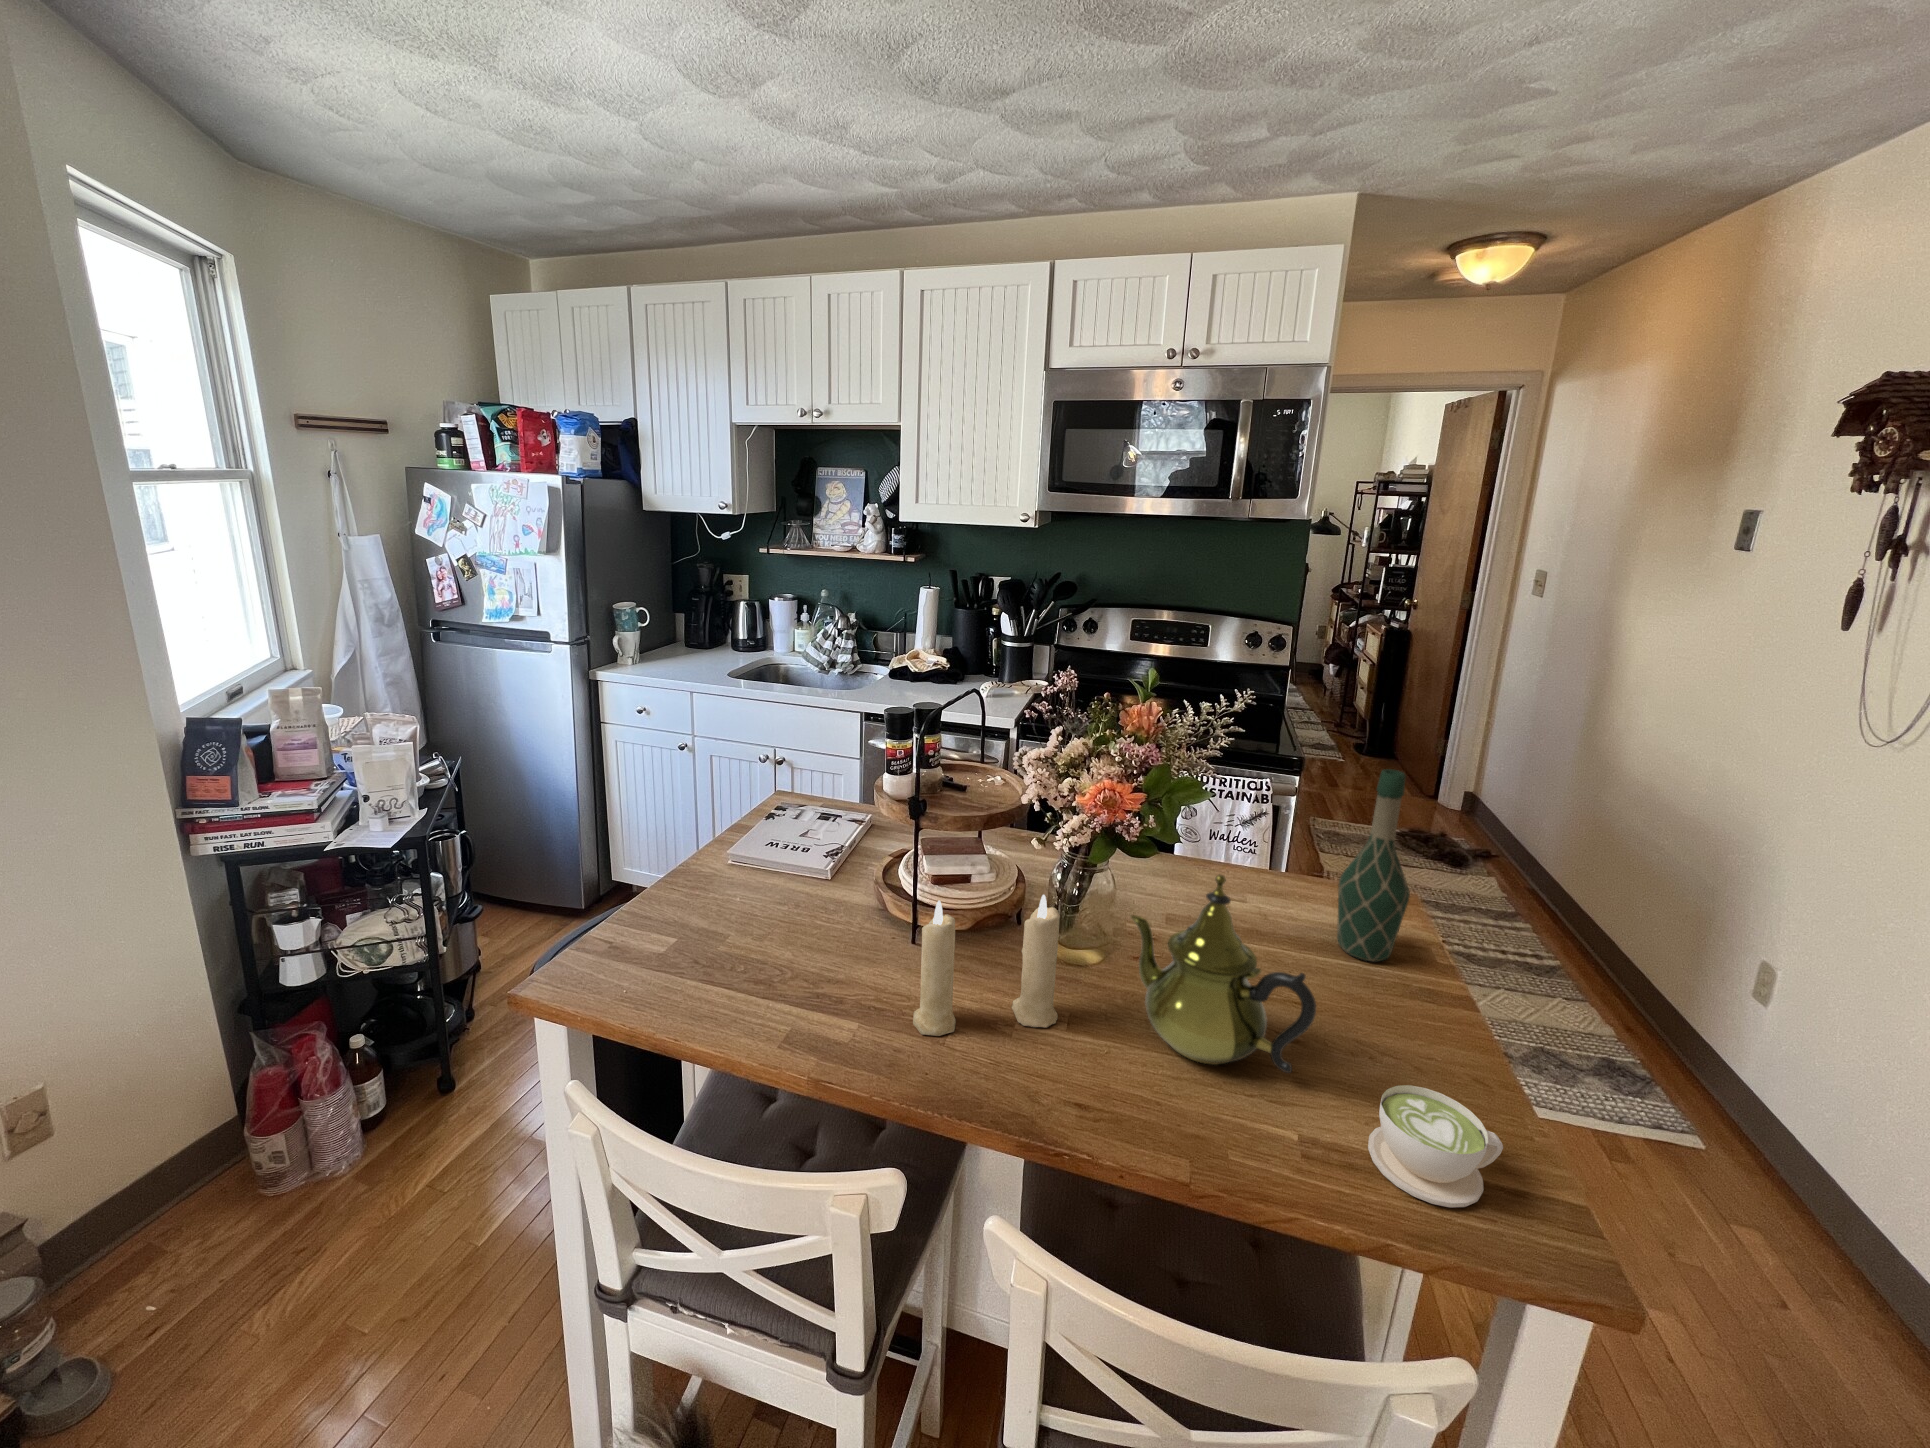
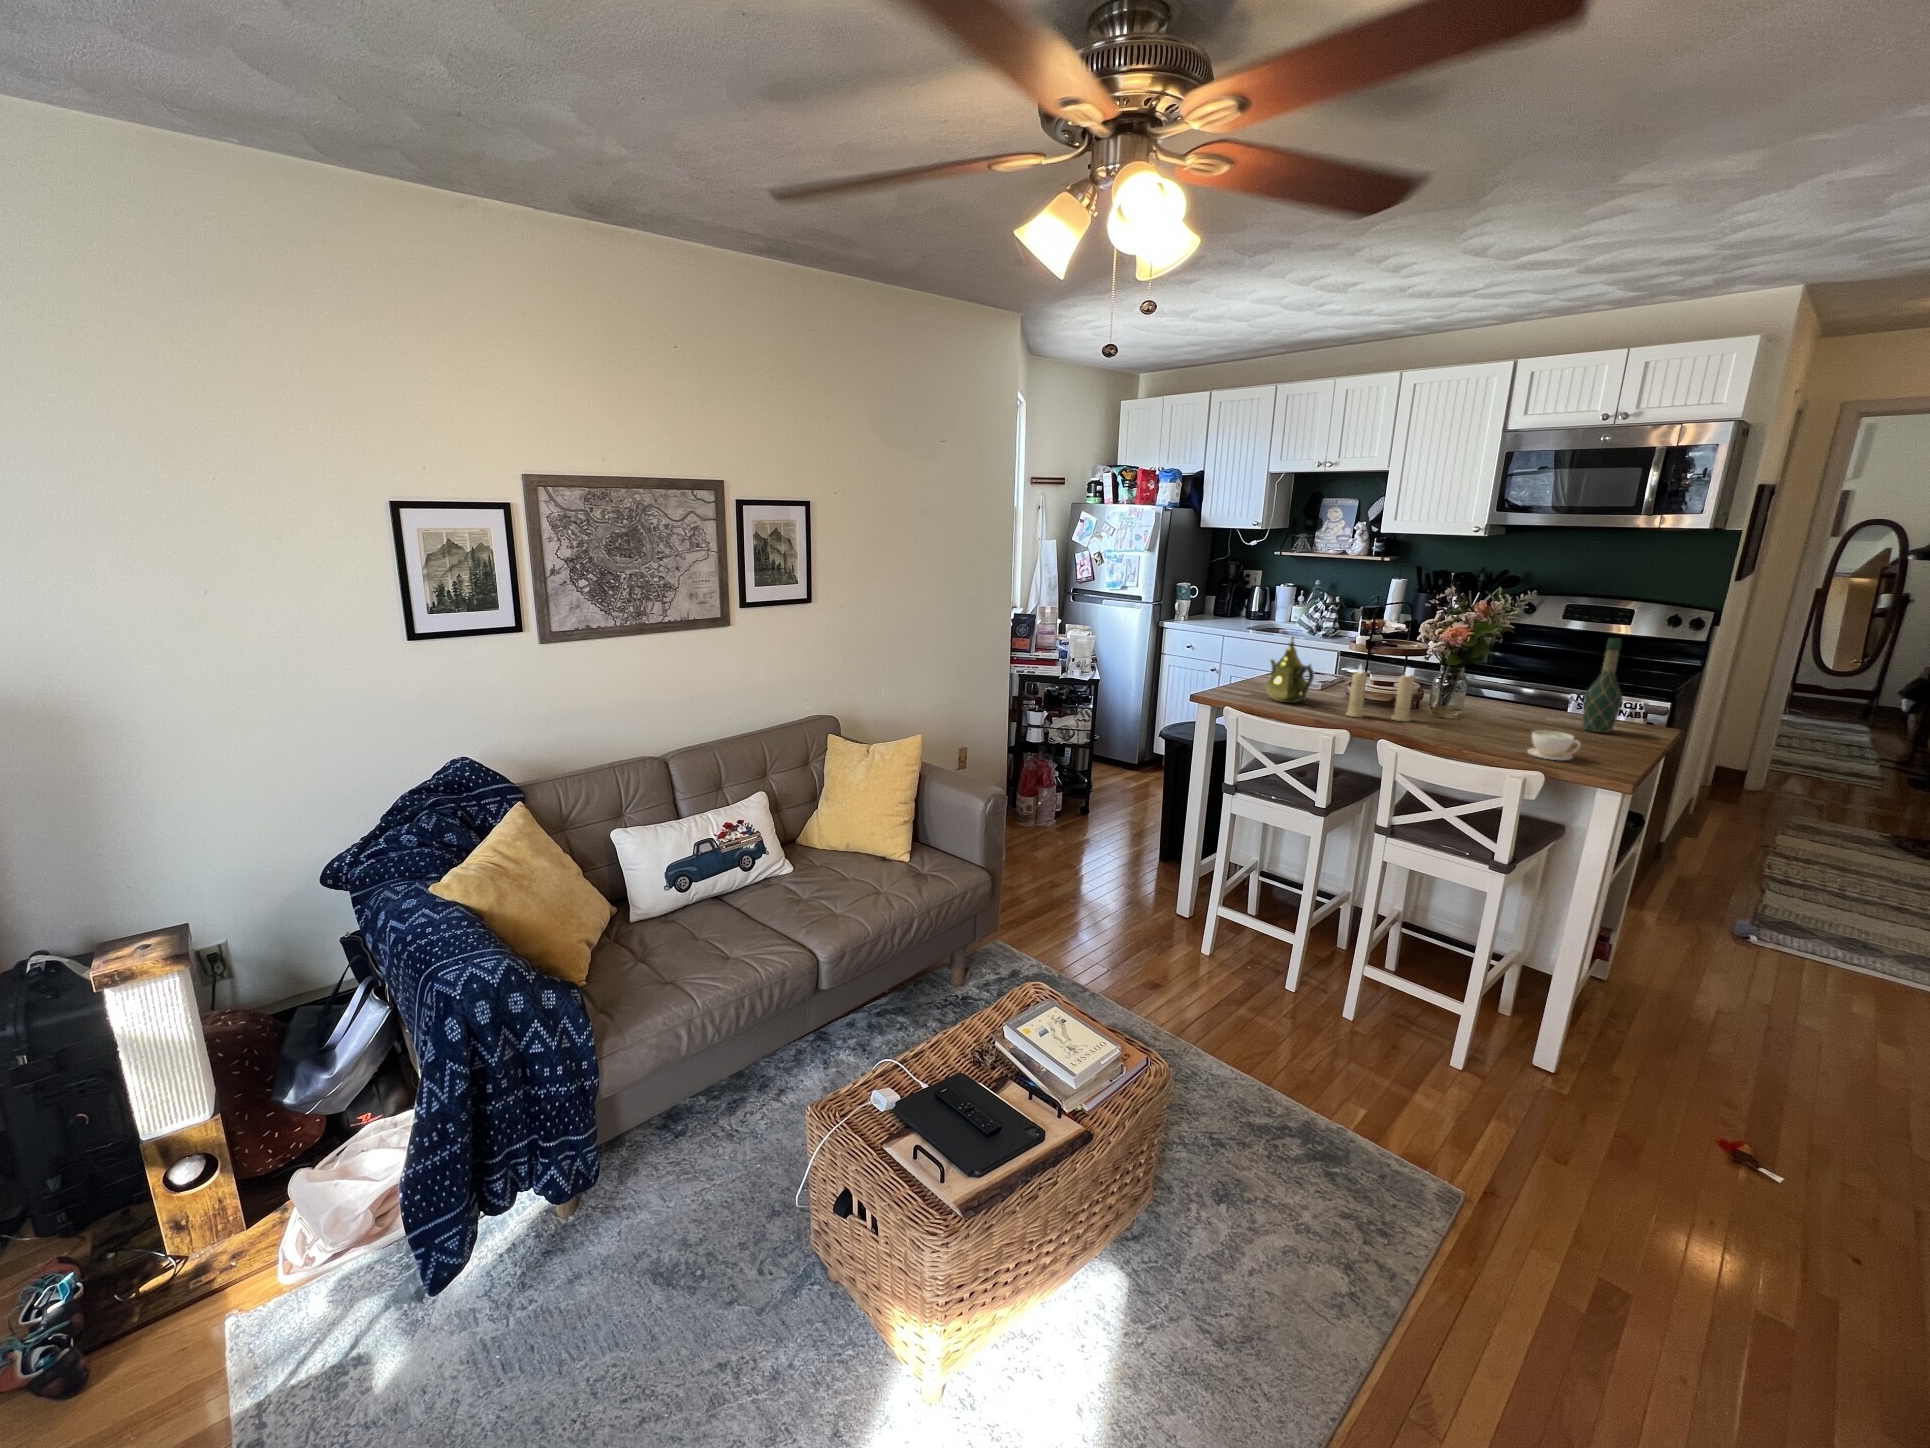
teapot: present [1131,875,1316,1073] -> present [1266,636,1314,703]

